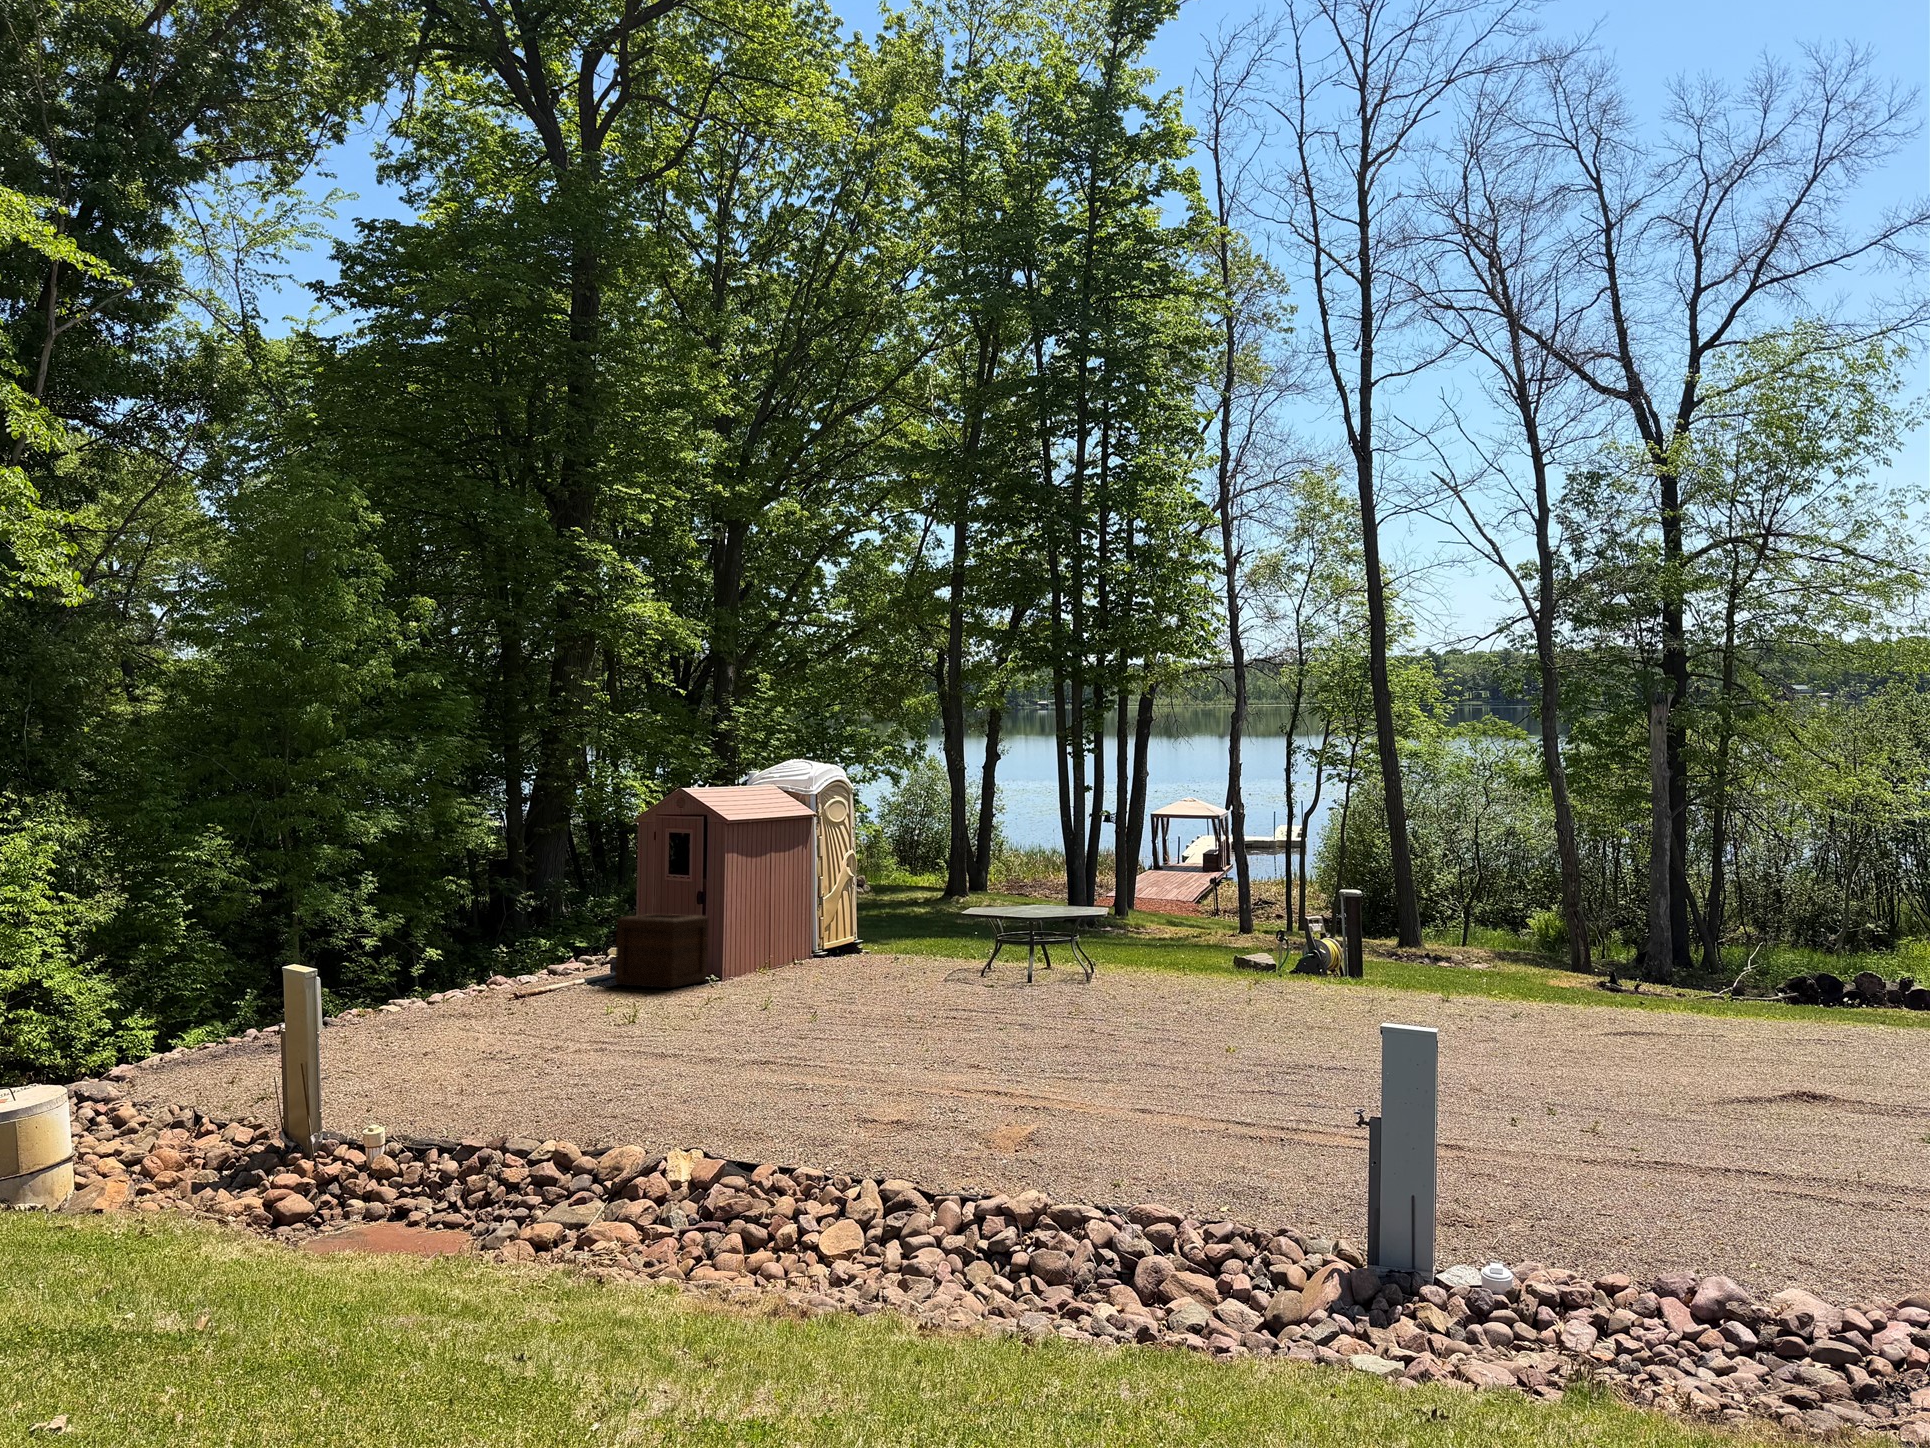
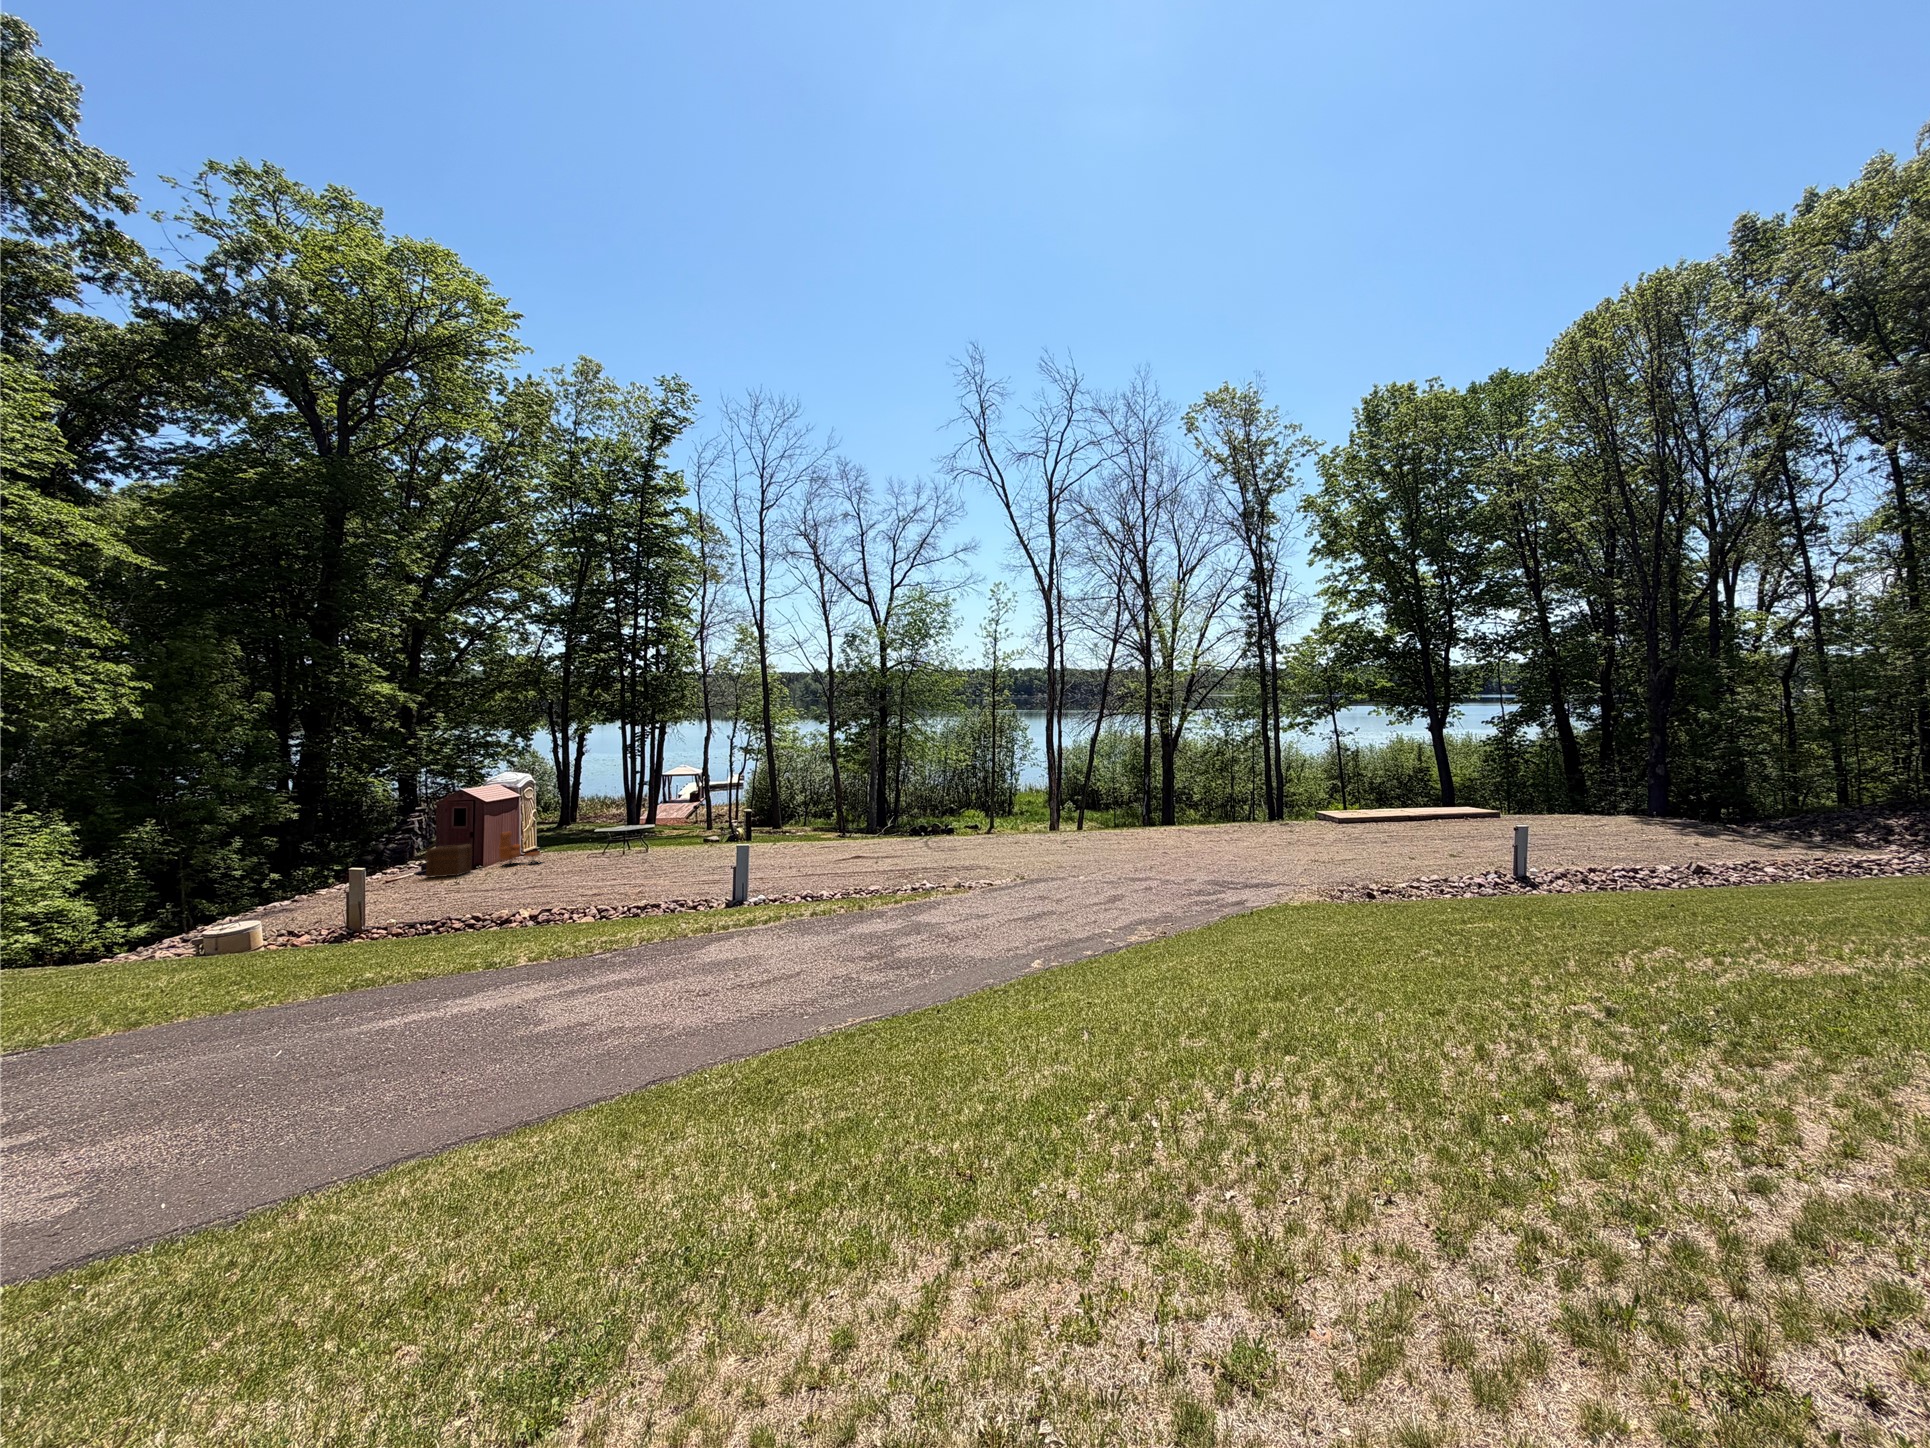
lounge chair: none [766,894,855,980] -> present [499,832,541,865]

